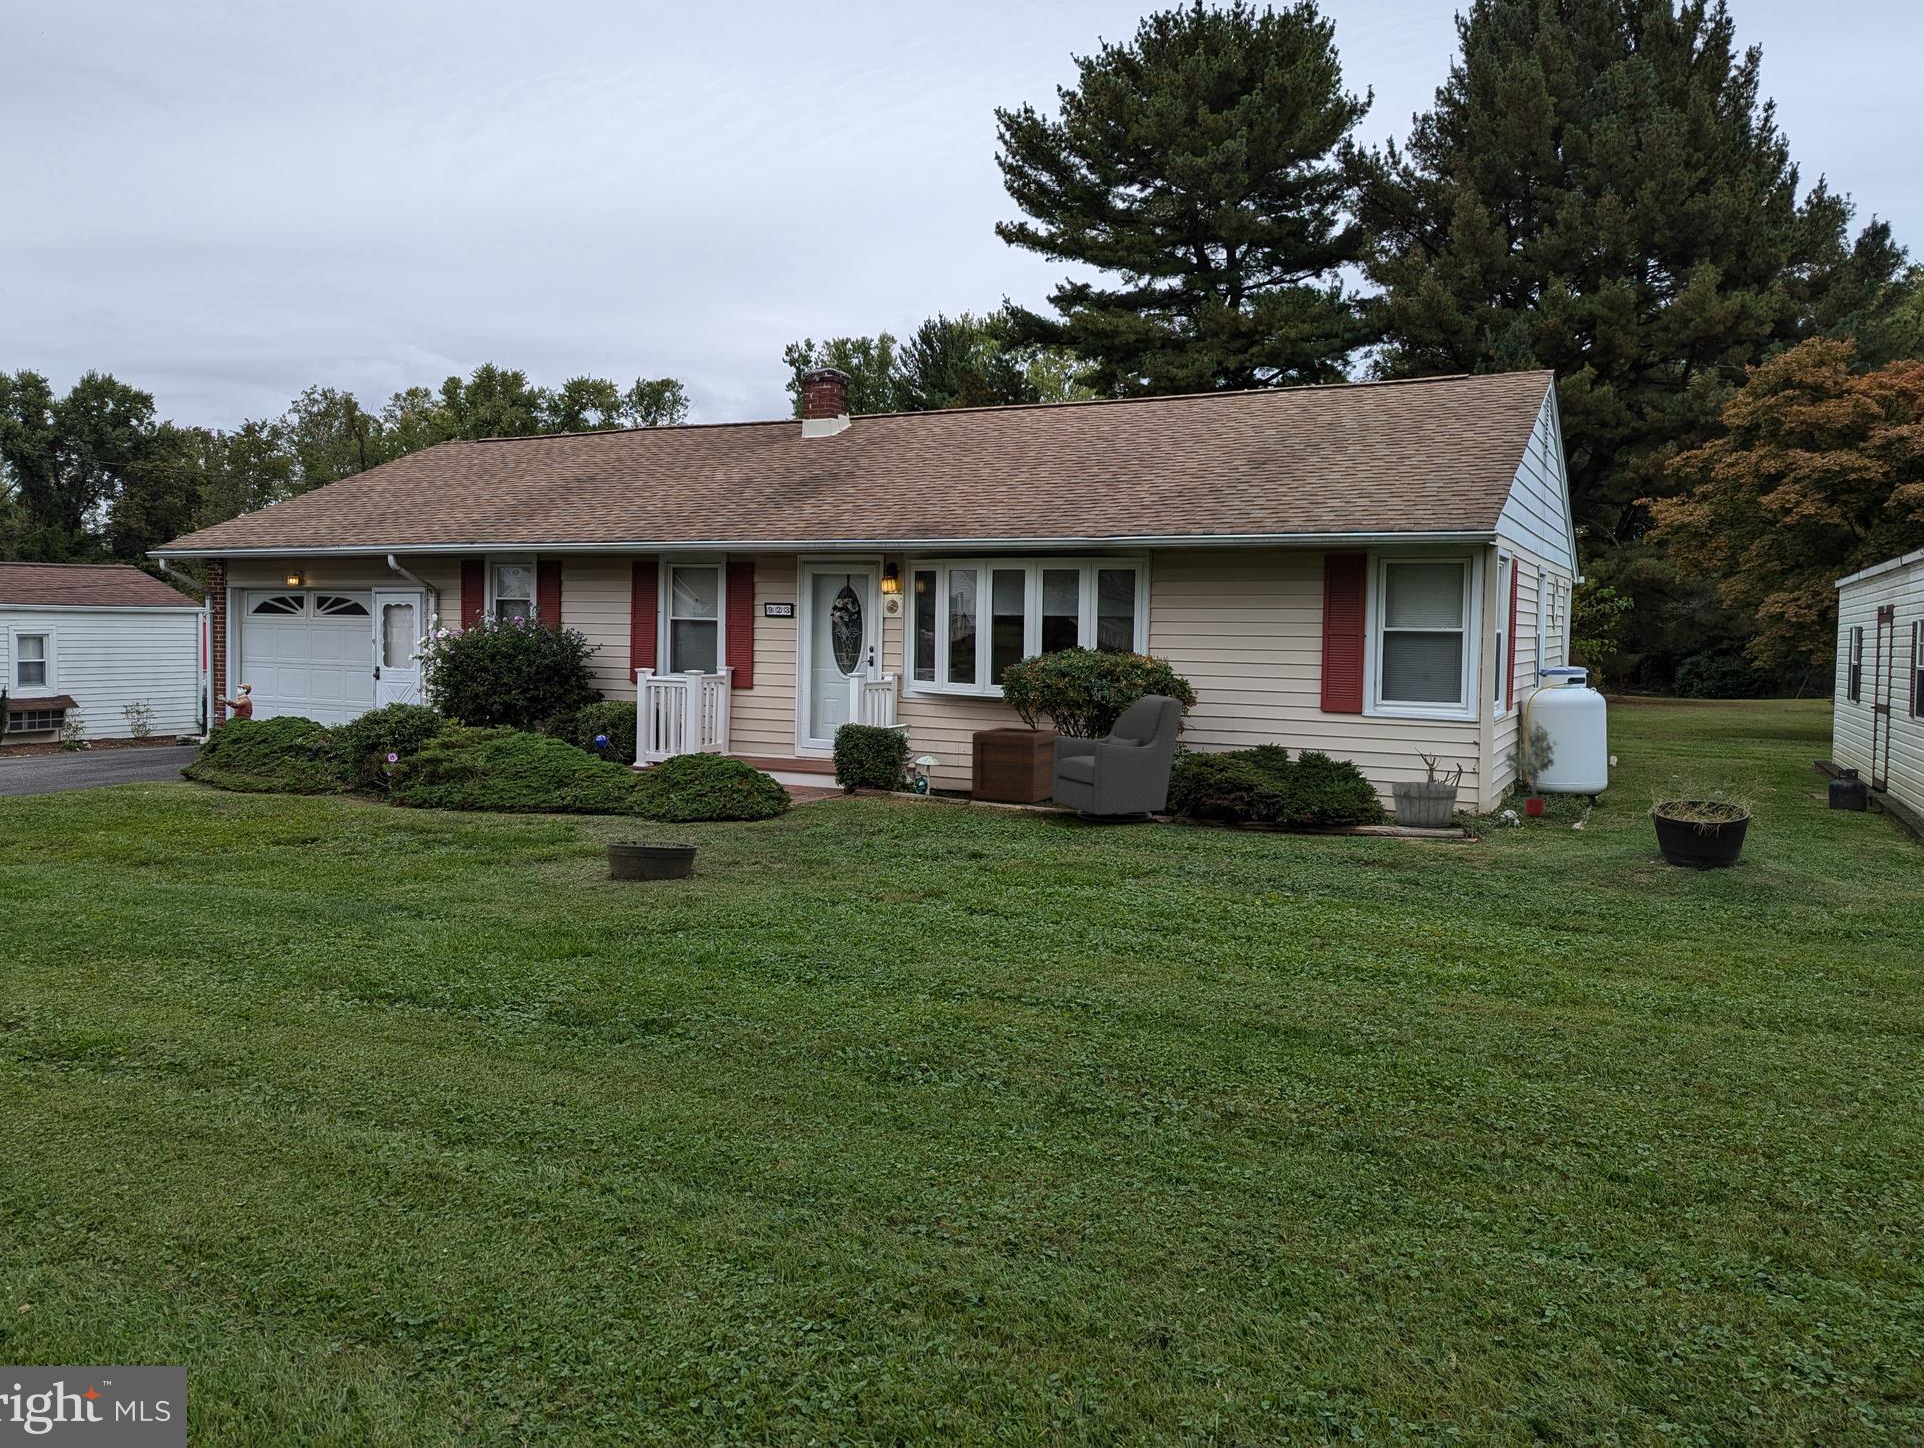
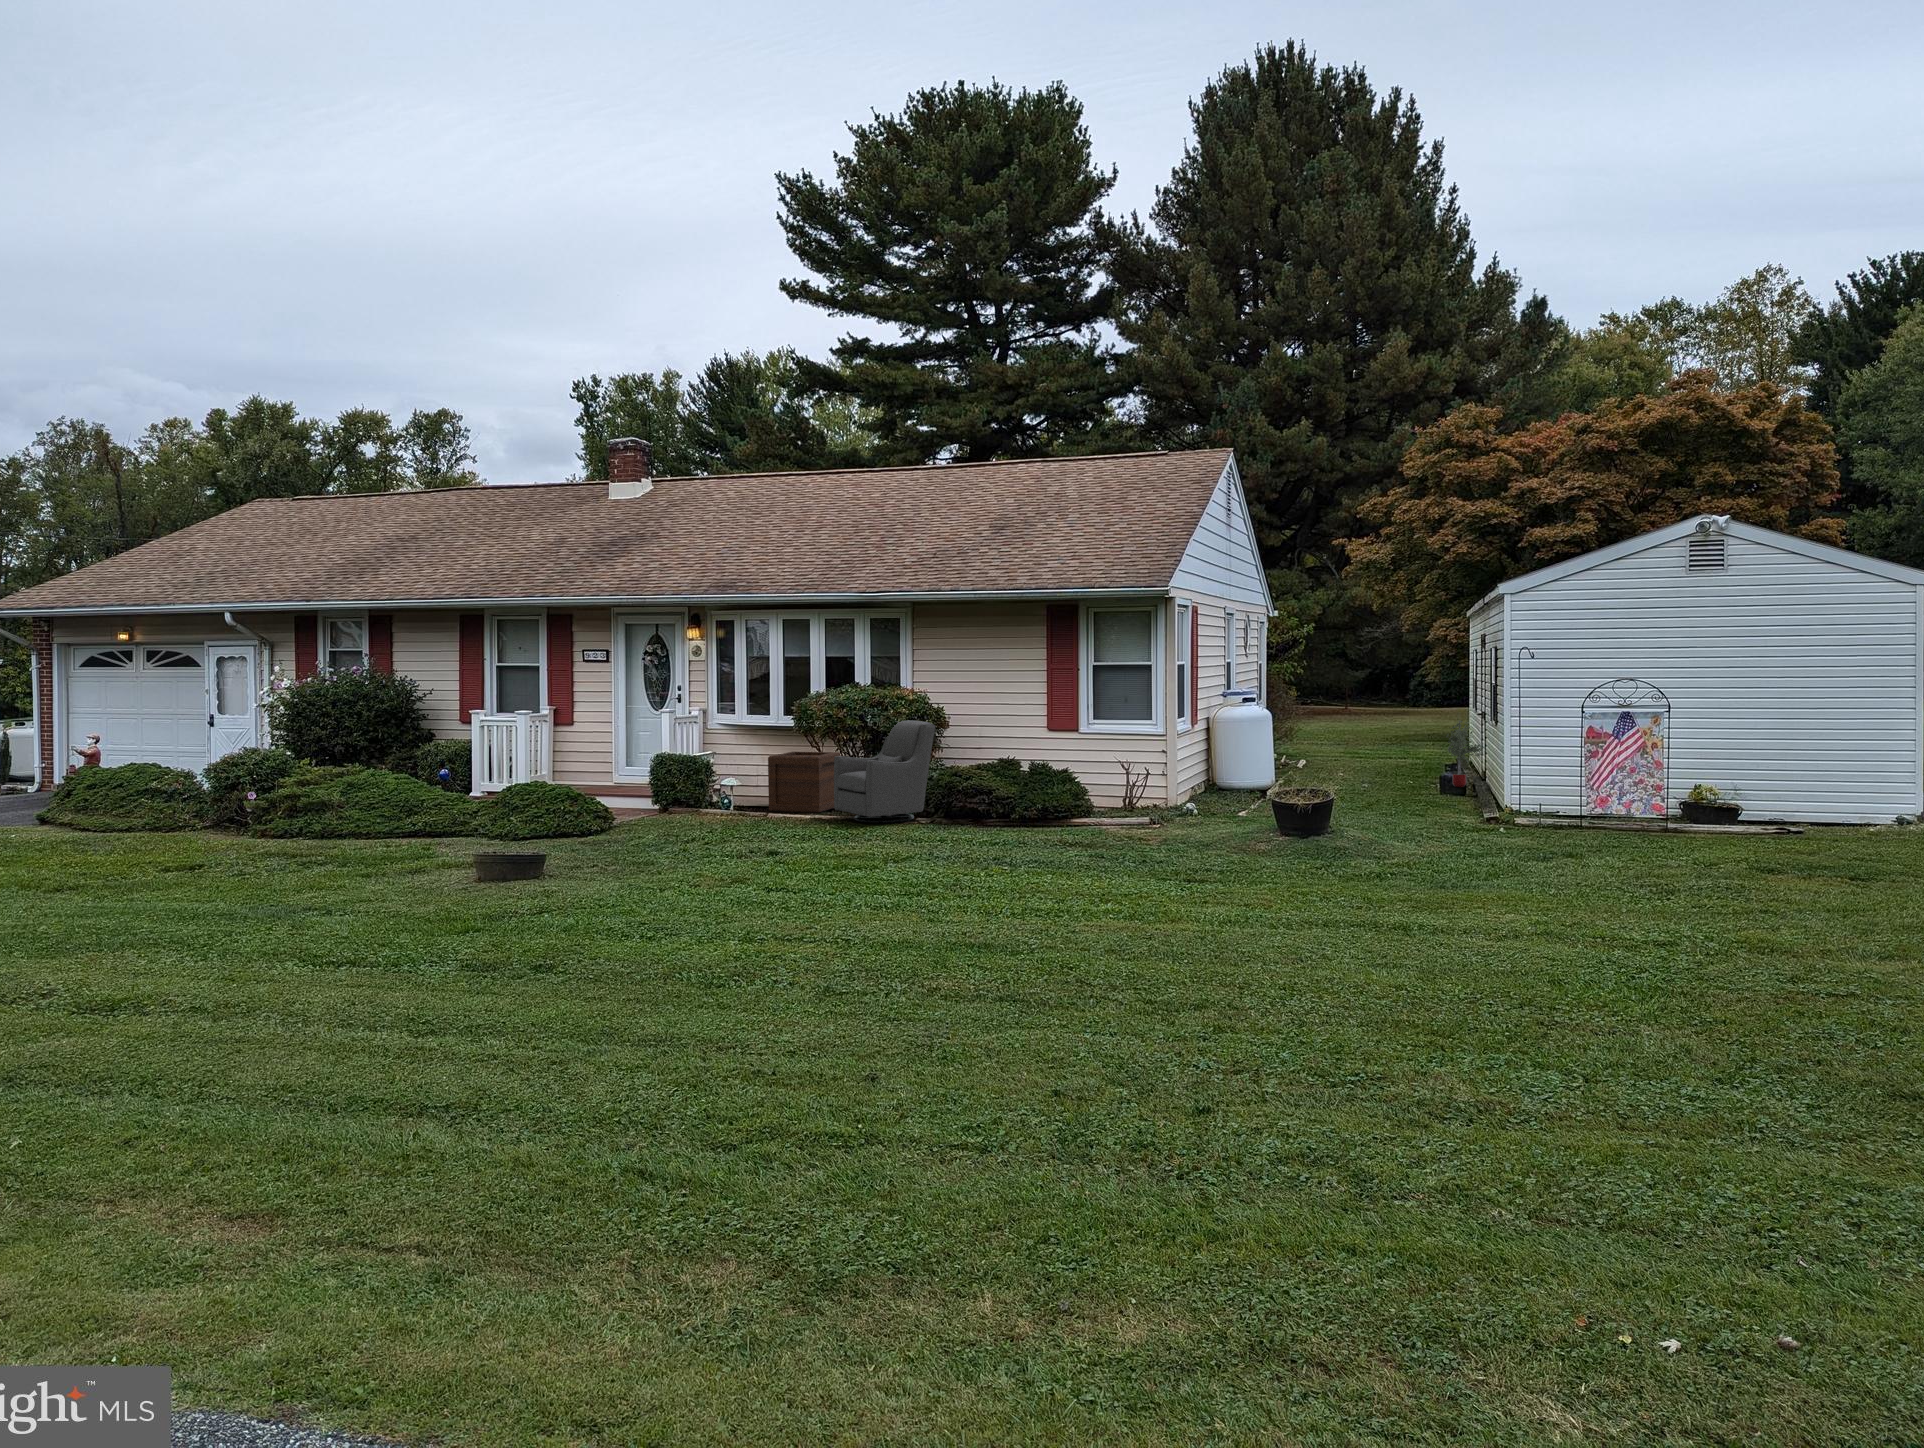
potted tree: present [1505,721,1556,817] -> present [1446,721,1483,787]
wooden bucket: present [1392,771,1458,827] -> none [1099,773,1147,816]

